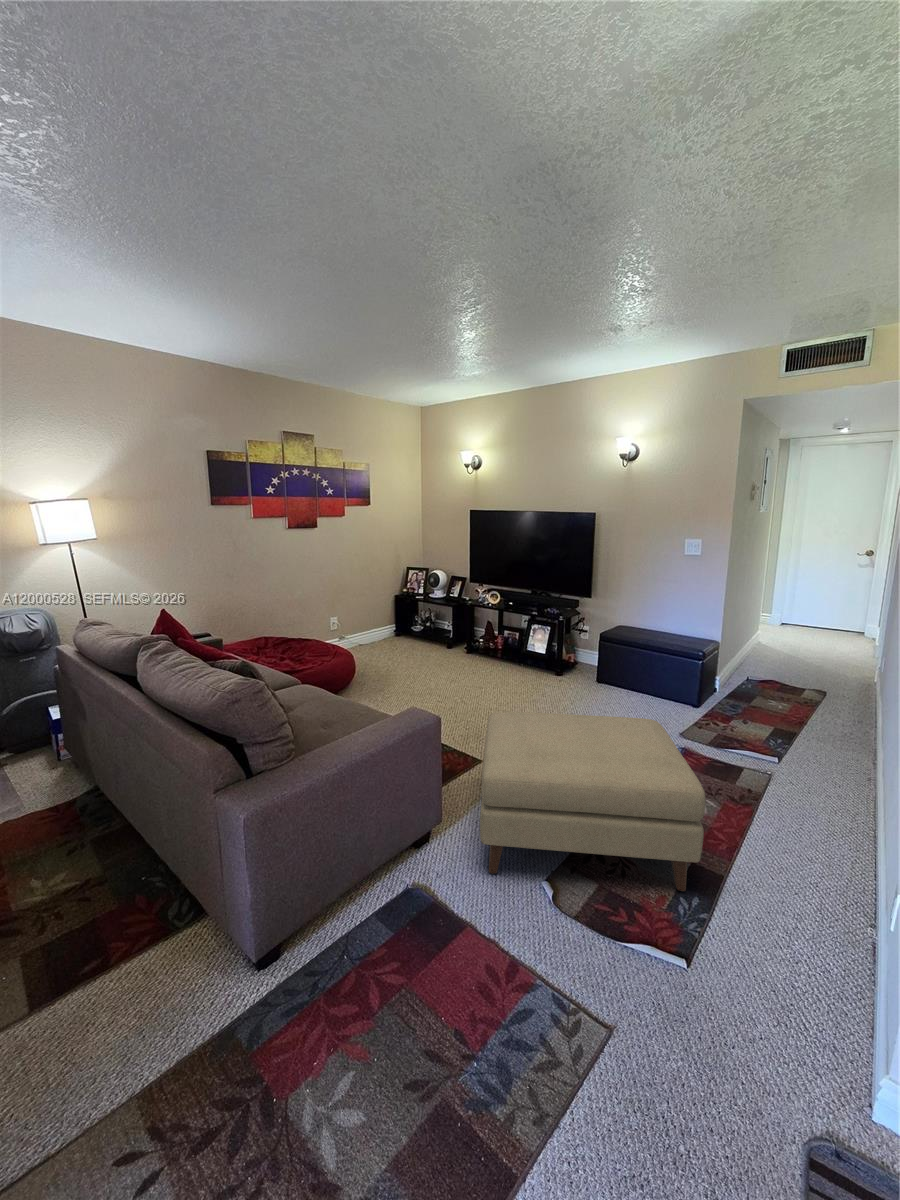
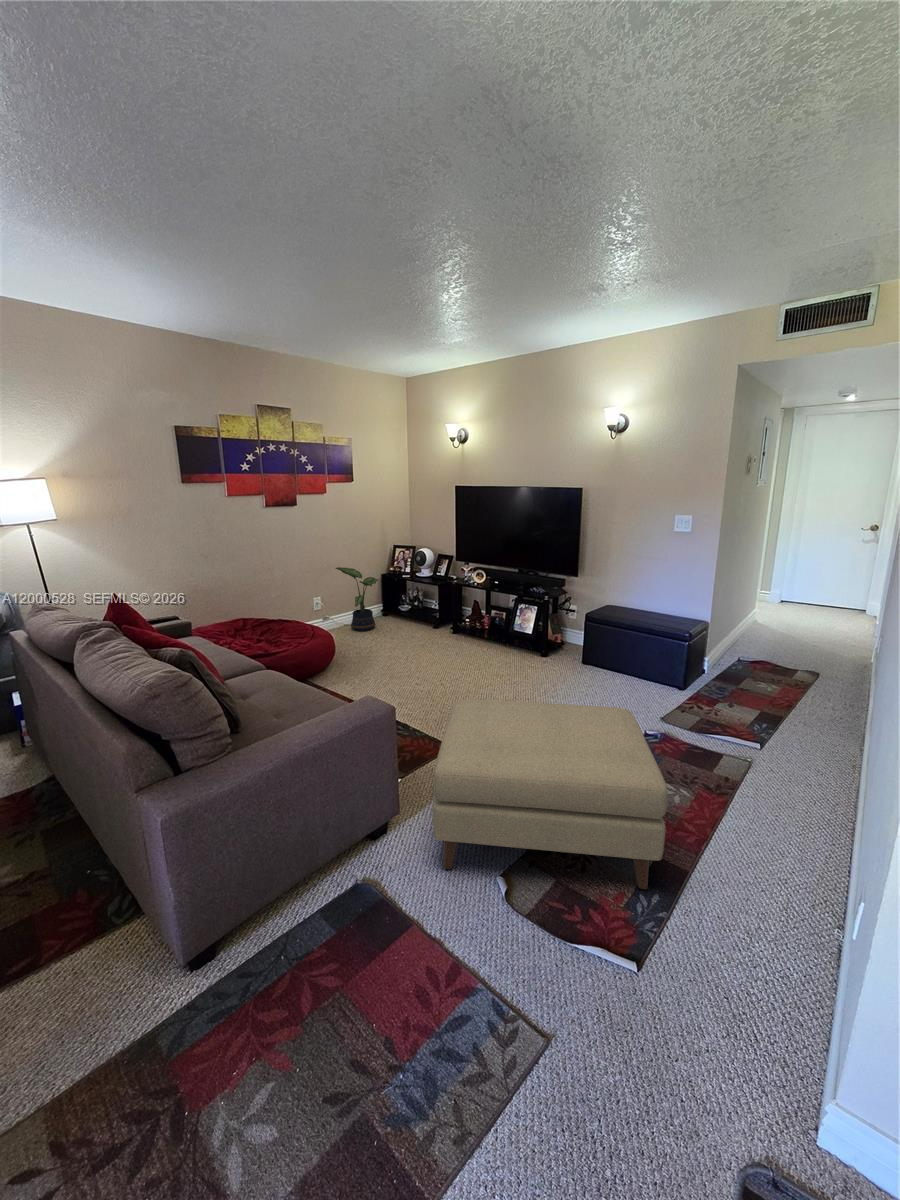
potted plant: none [353,588,394,650] -> present [336,567,378,631]

